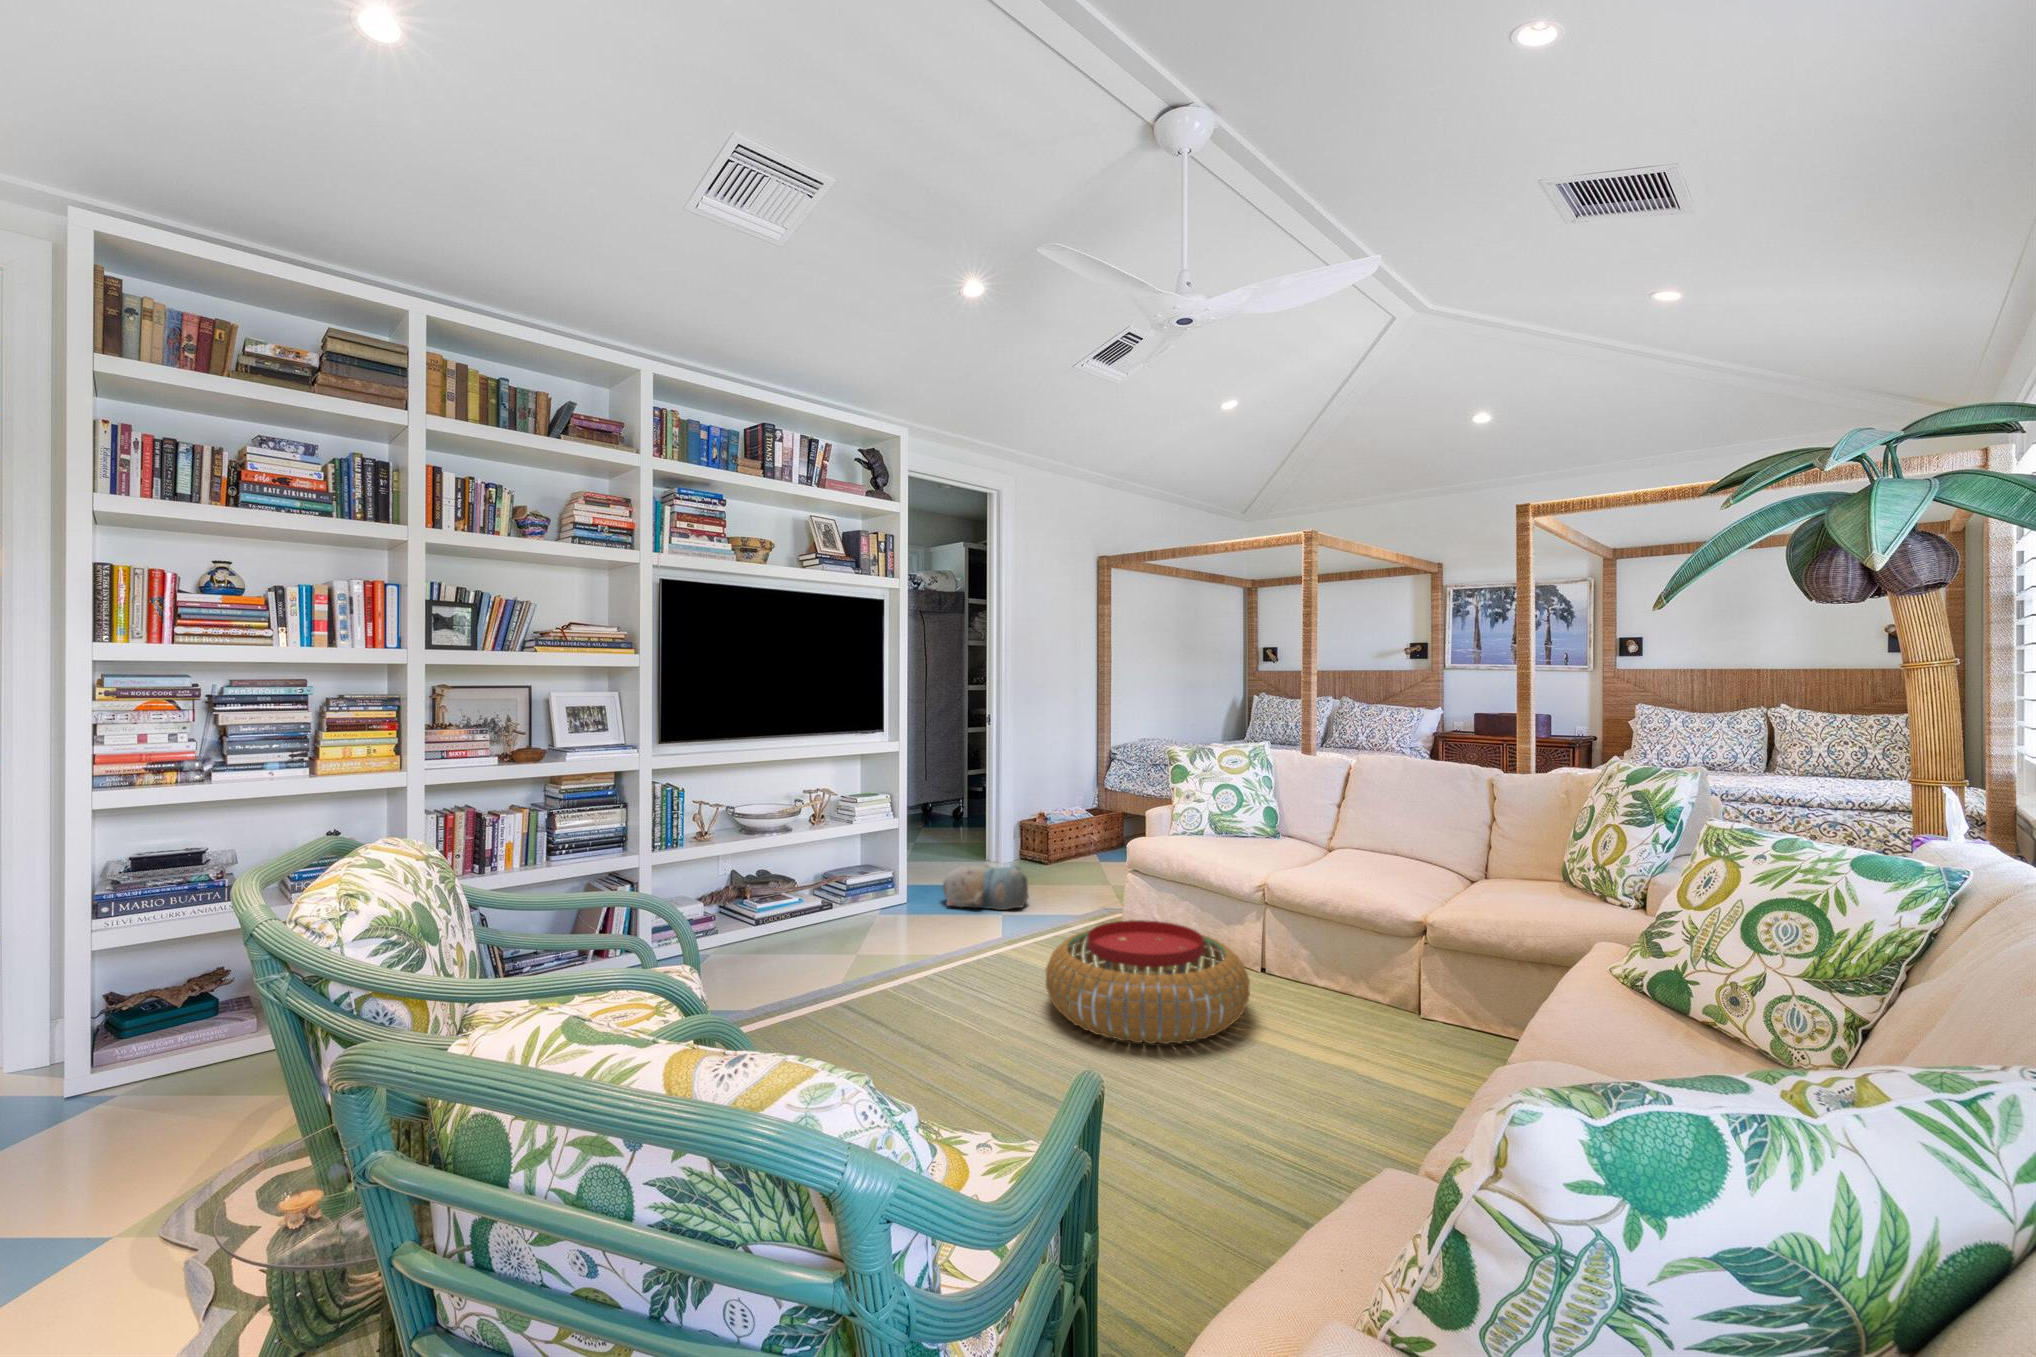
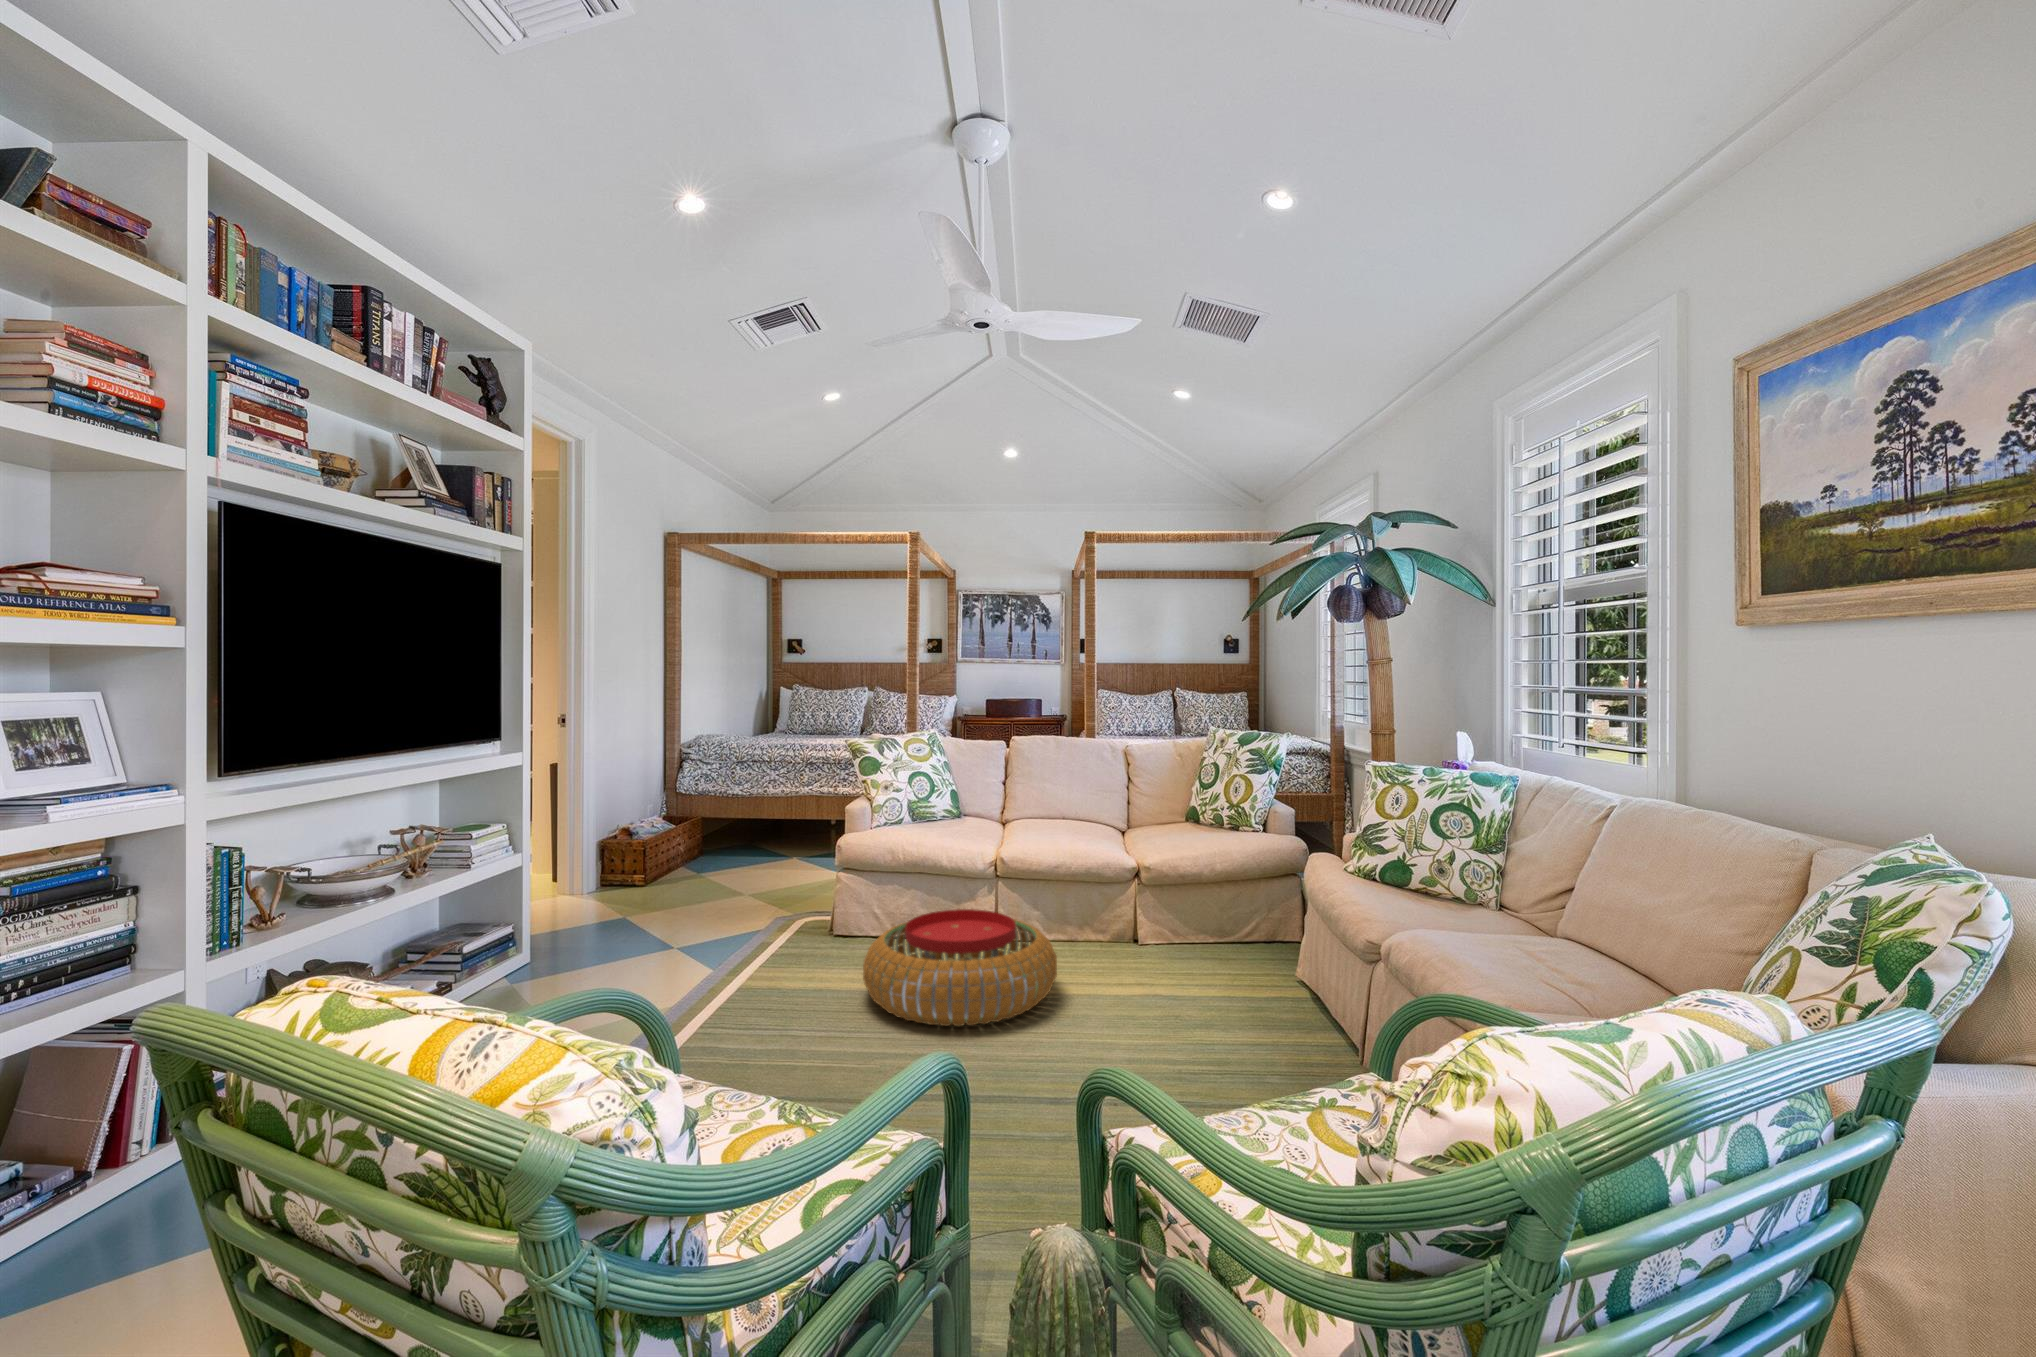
plush toy: present [943,864,1029,910] -> none [583,889,702,954]

